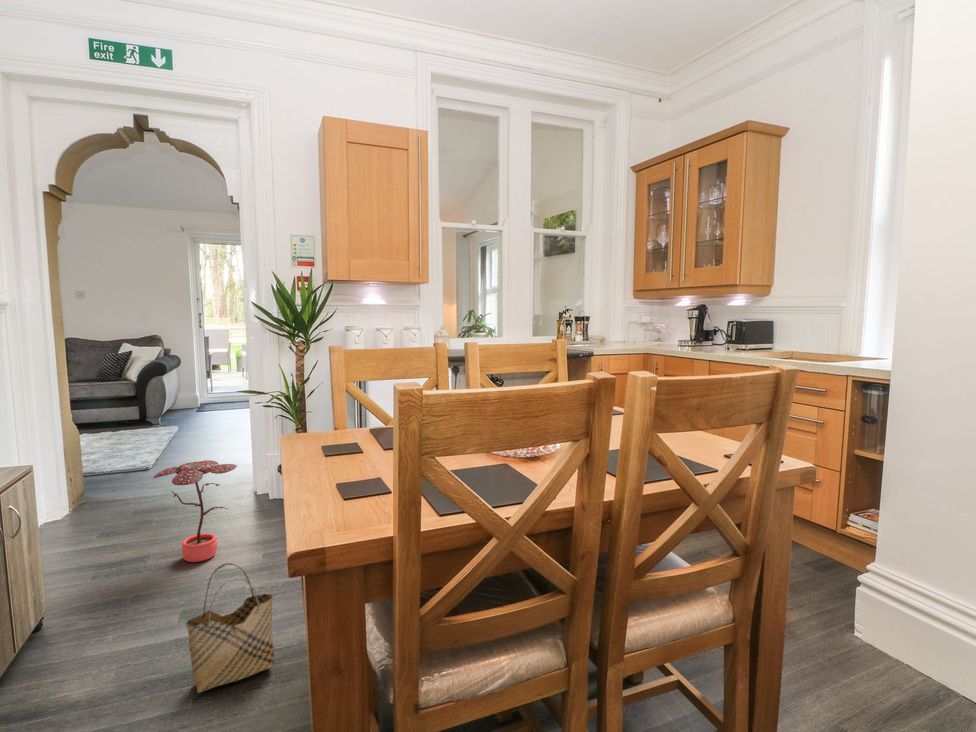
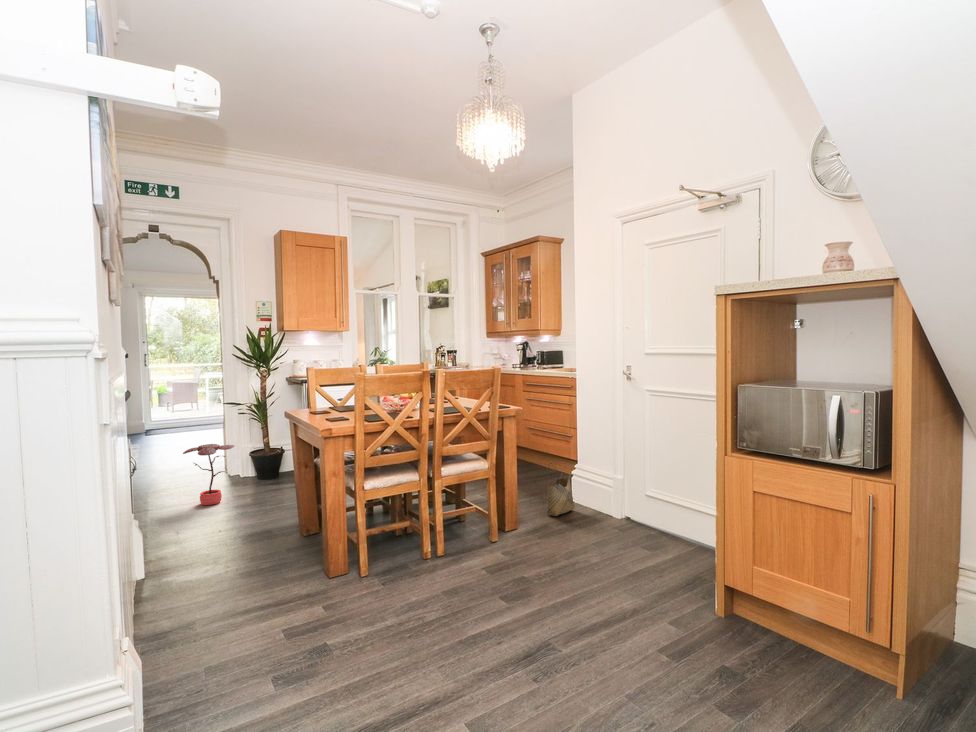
woven basket: present [186,563,274,693] -> present [547,478,574,516]

